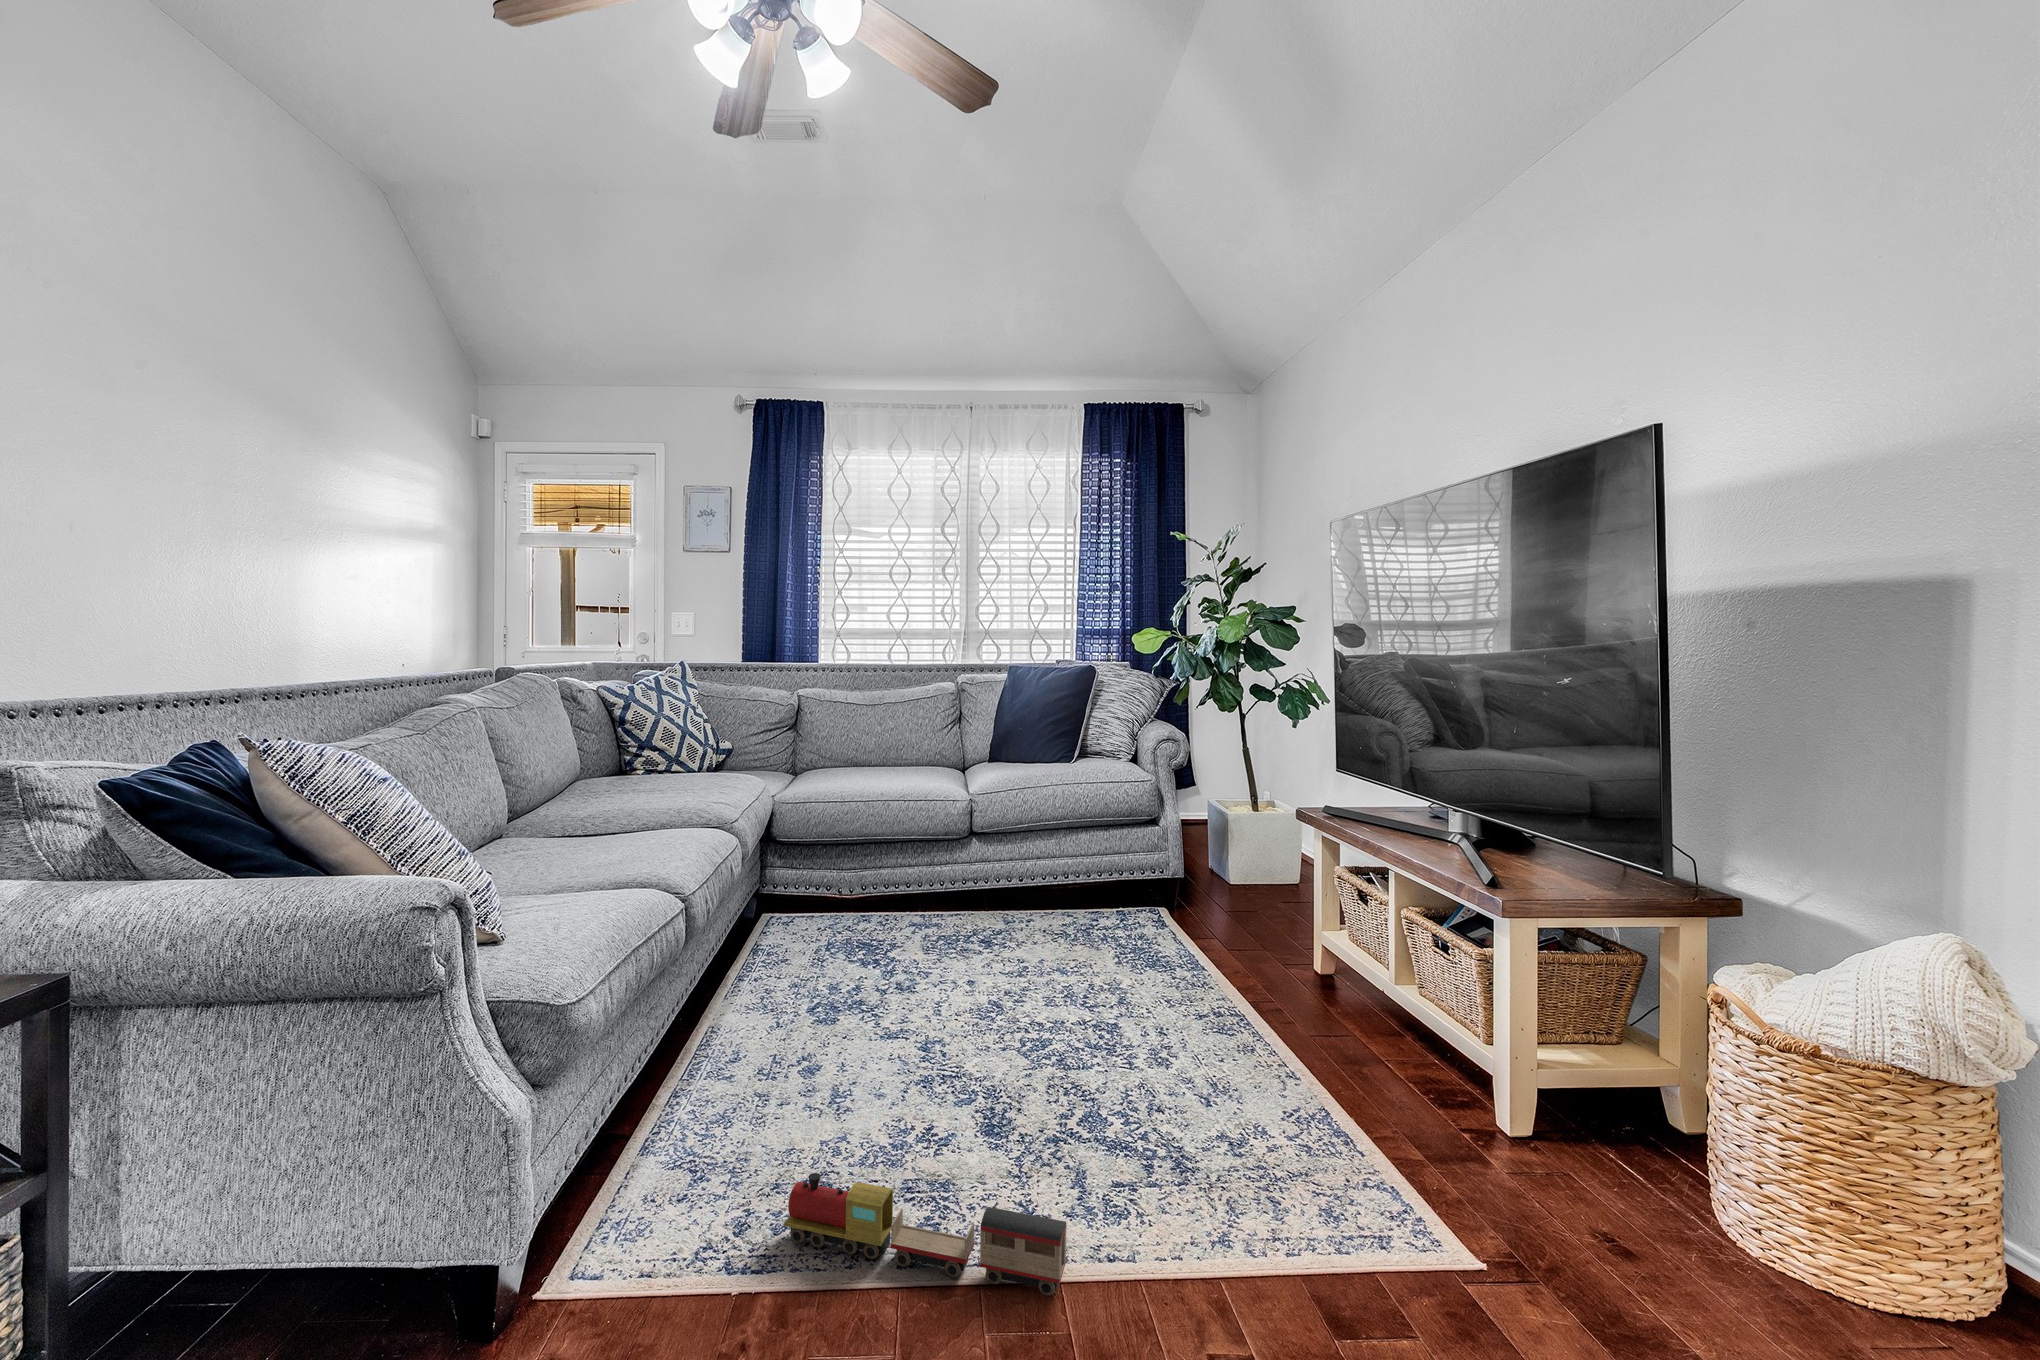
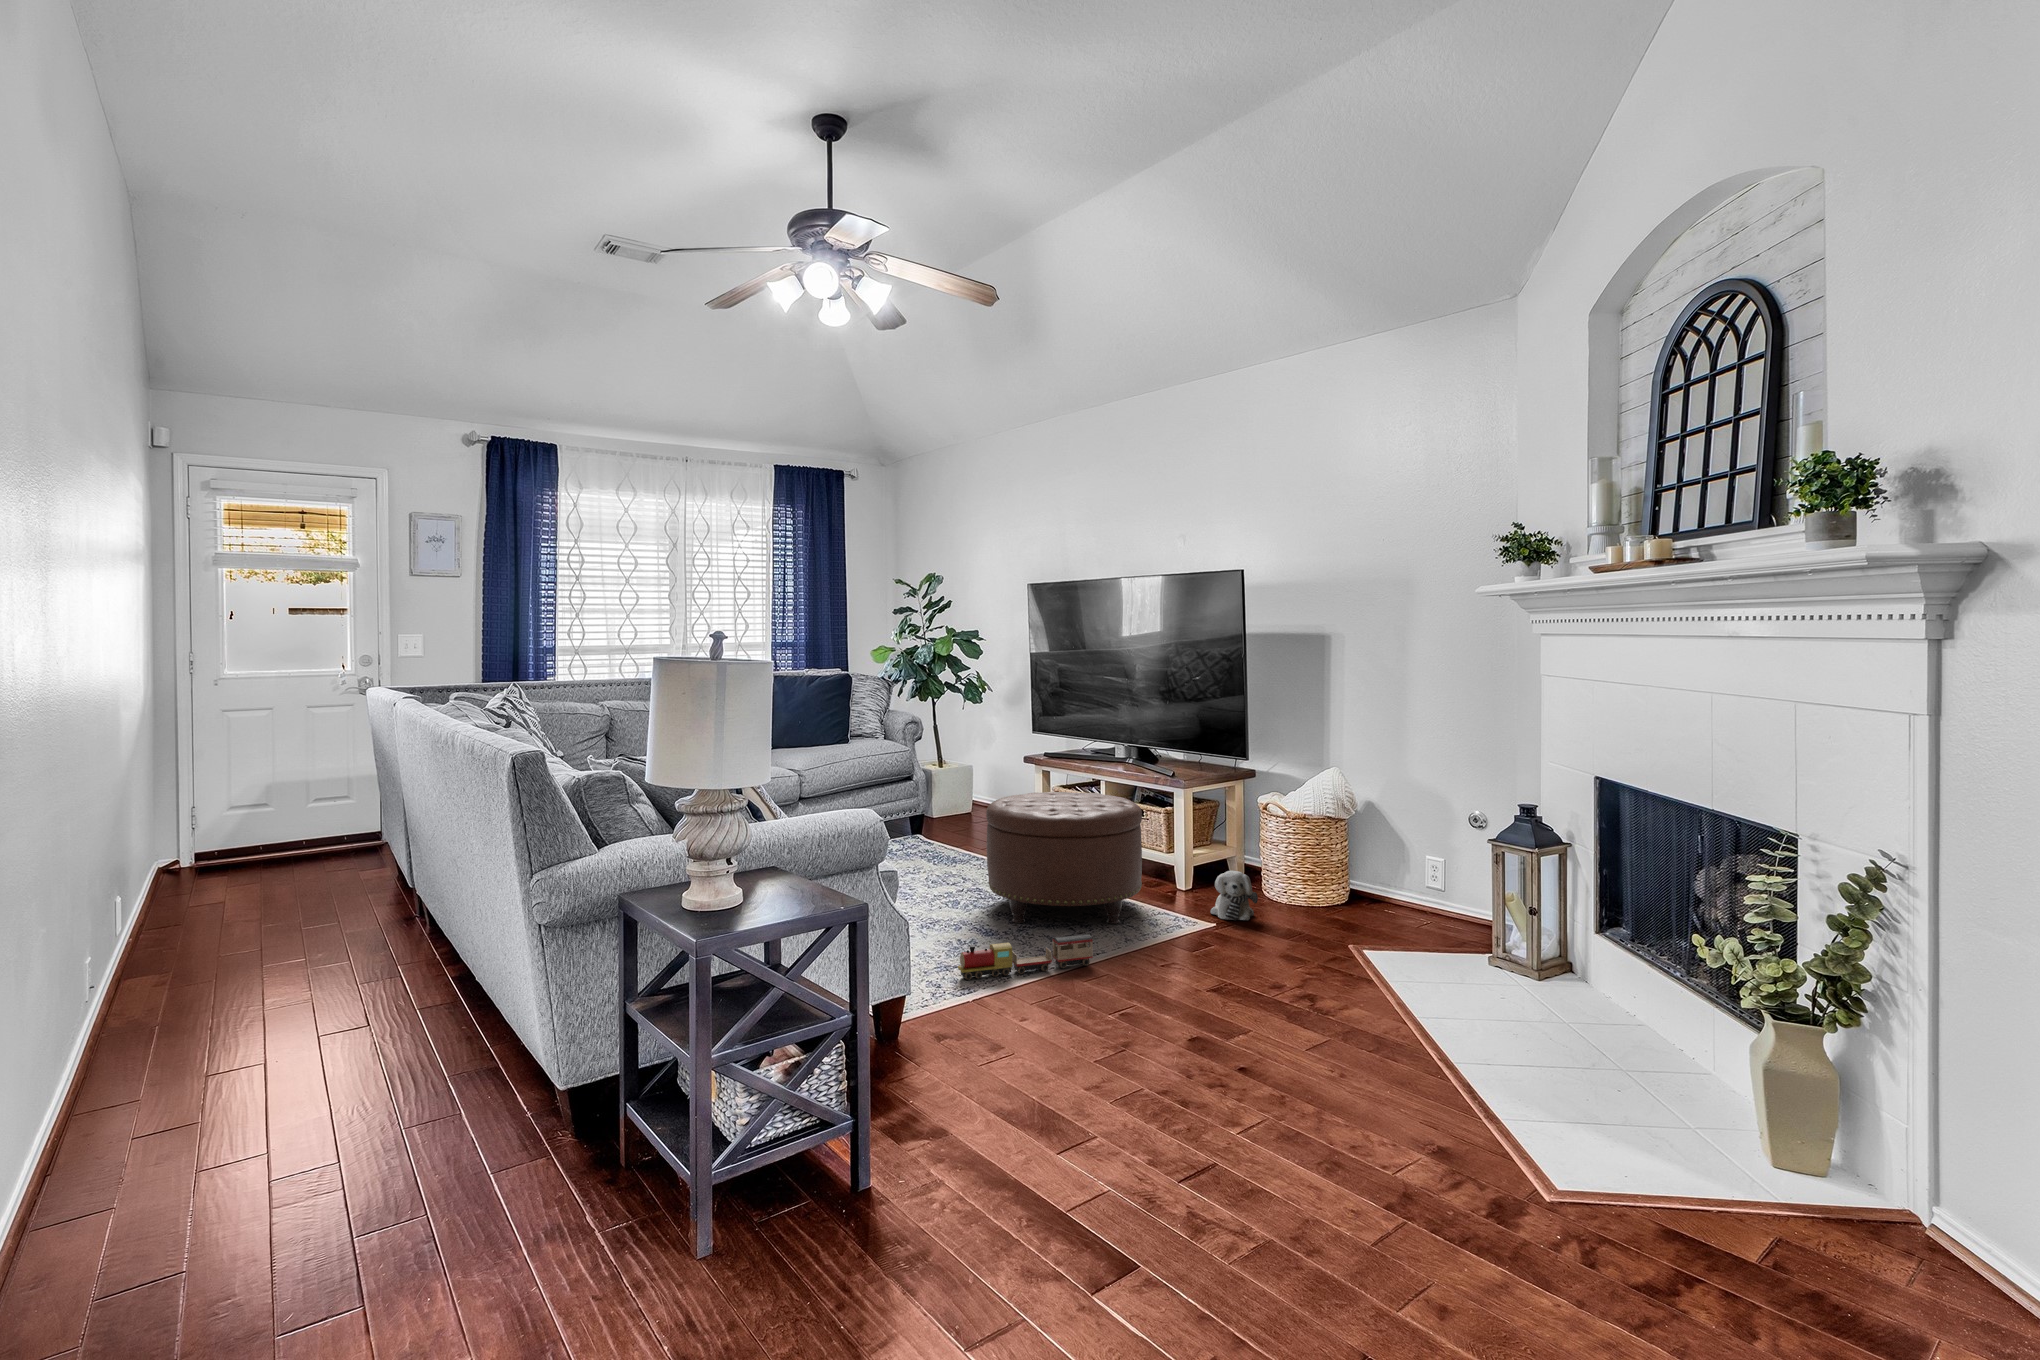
ottoman: none [1054,876,1363,1186] -> present [986,792,1142,924]
plush toy: none [1507,1144,1633,1286] -> present [1211,871,1258,920]

